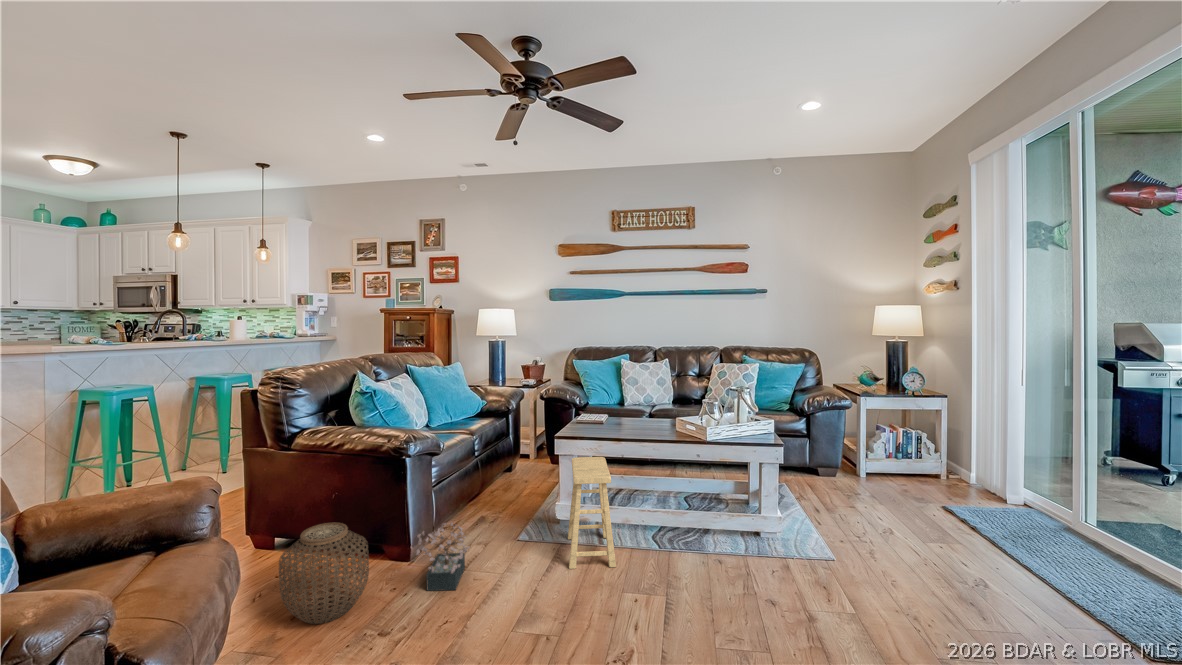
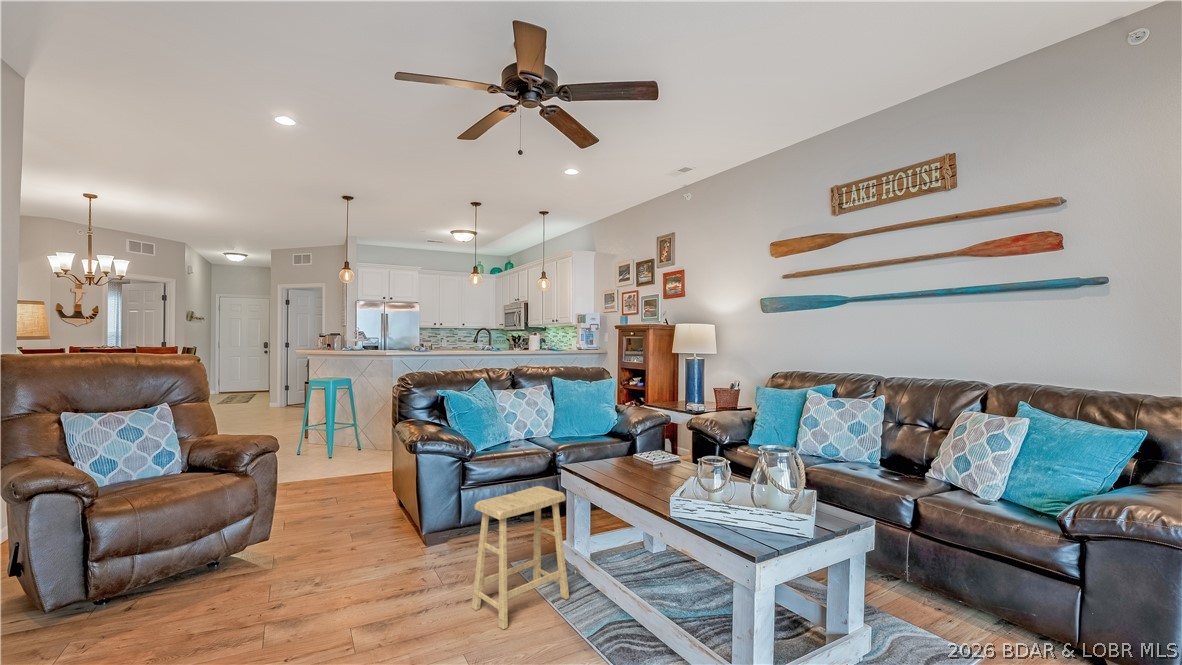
woven basket: present [279,523,369,624] -> none [281,483,353,561]
decorative plant: present [416,523,469,591] -> none [357,513,431,579]

